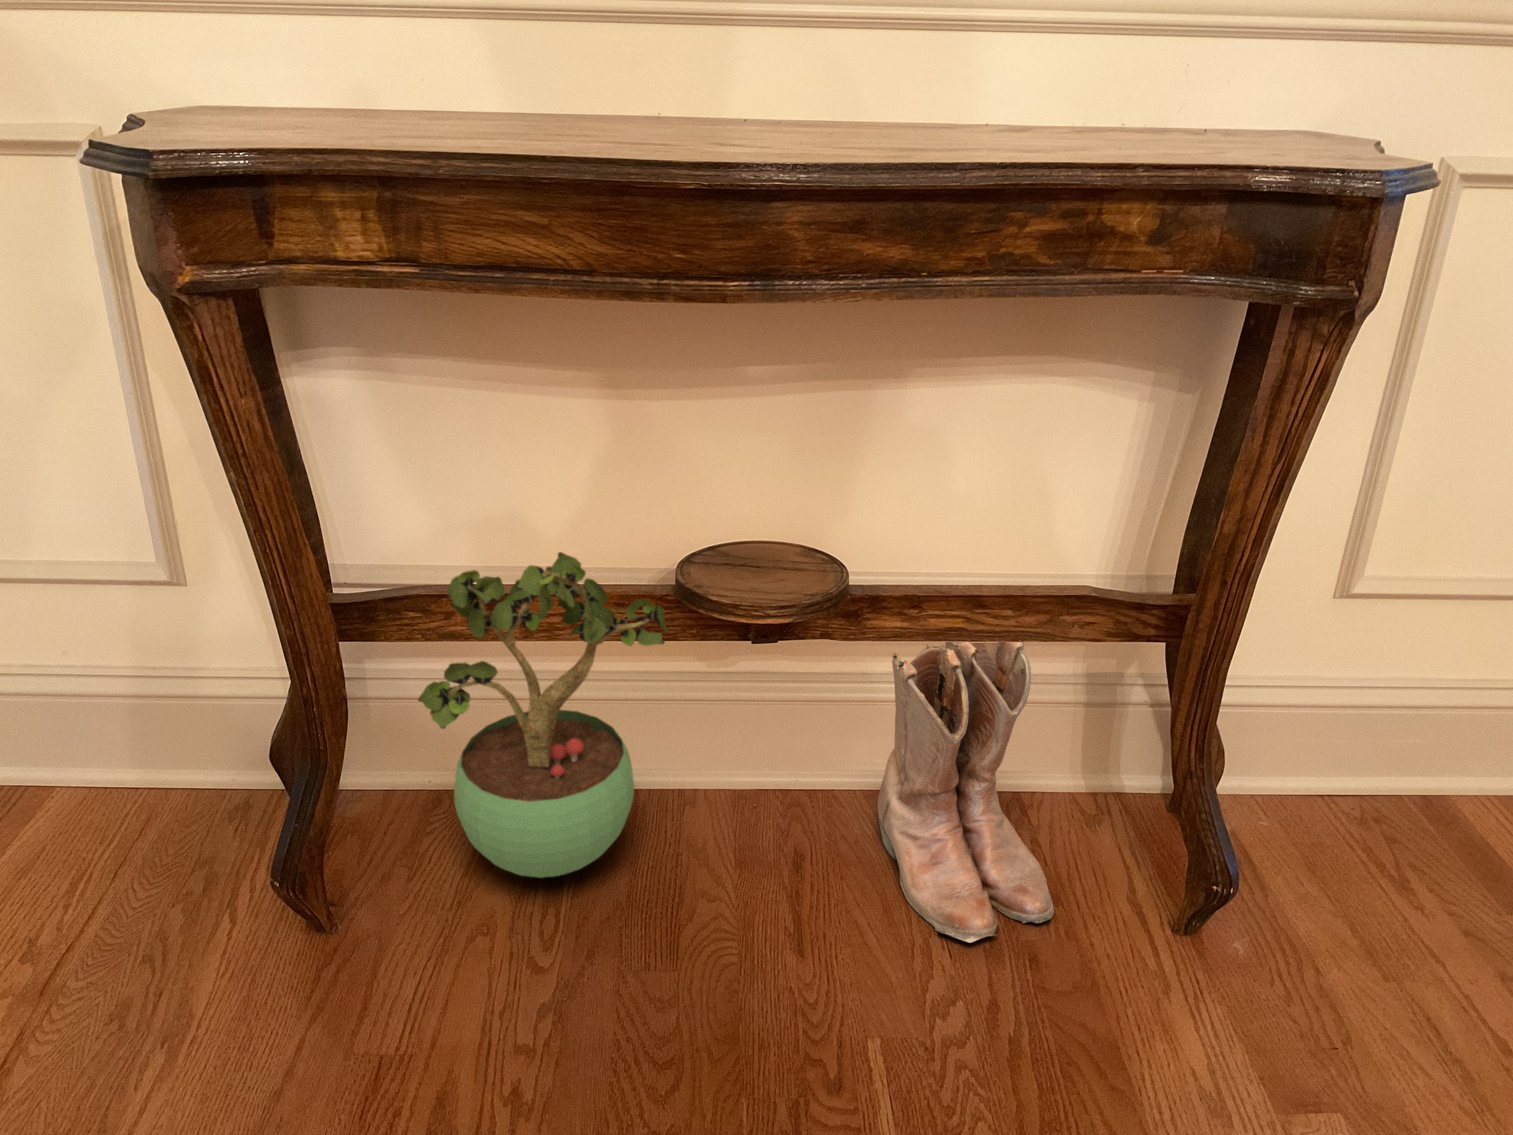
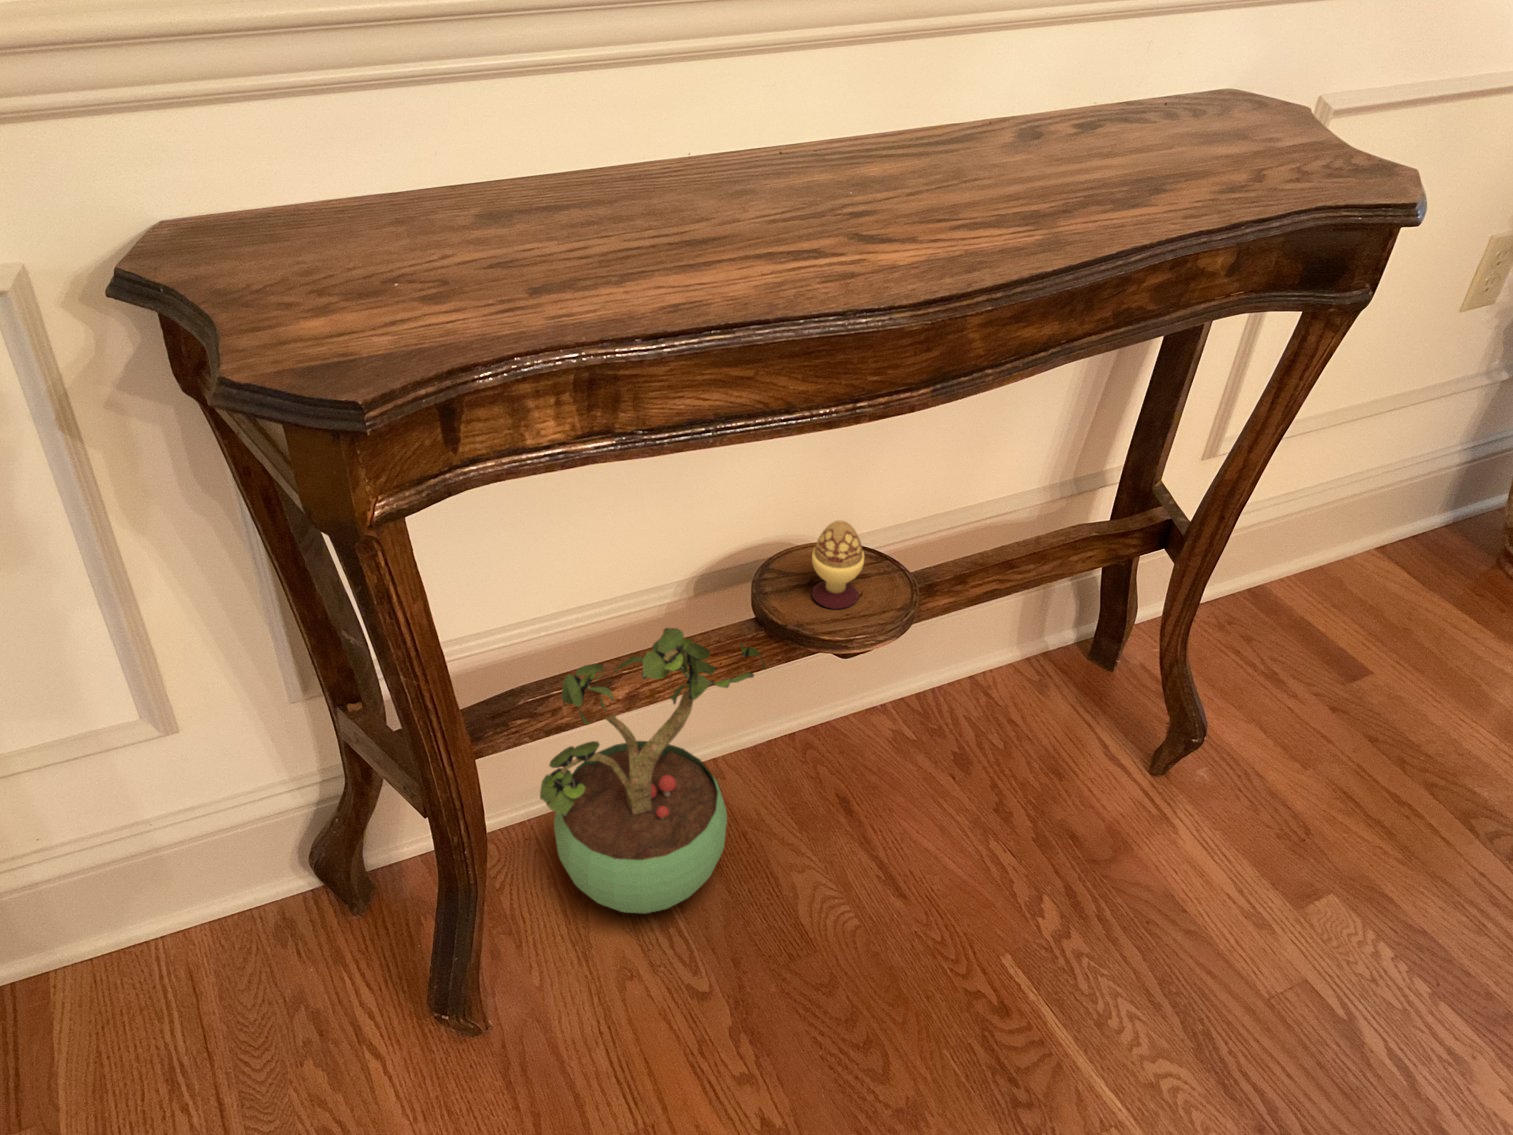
decorative egg: none [733,488,787,585] -> present [812,521,864,609]
boots: present [878,642,1054,943] -> none [901,574,1077,844]

